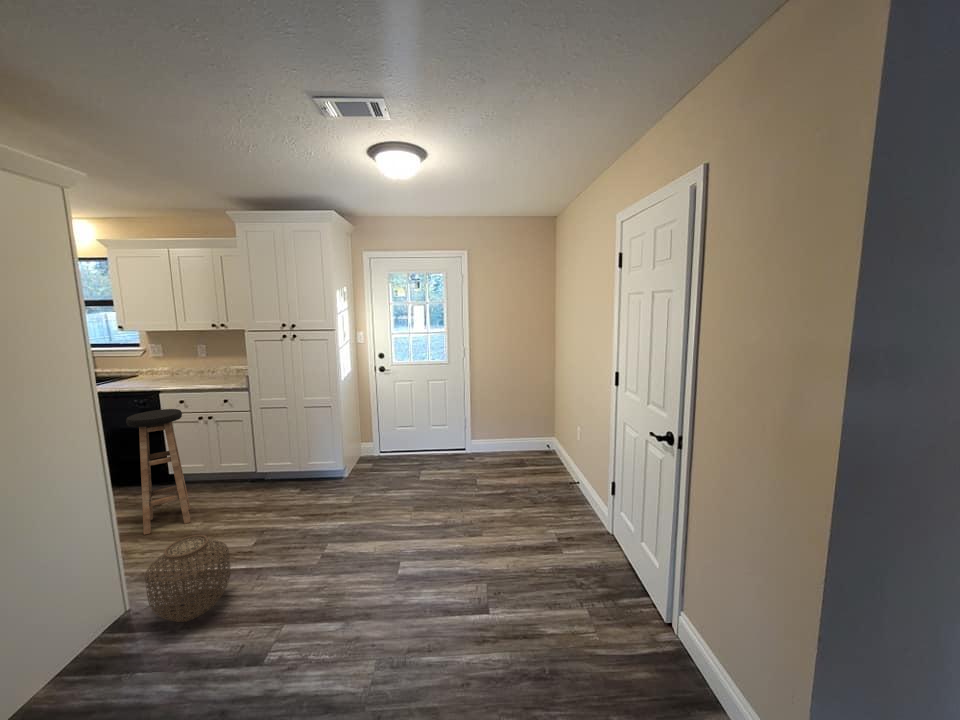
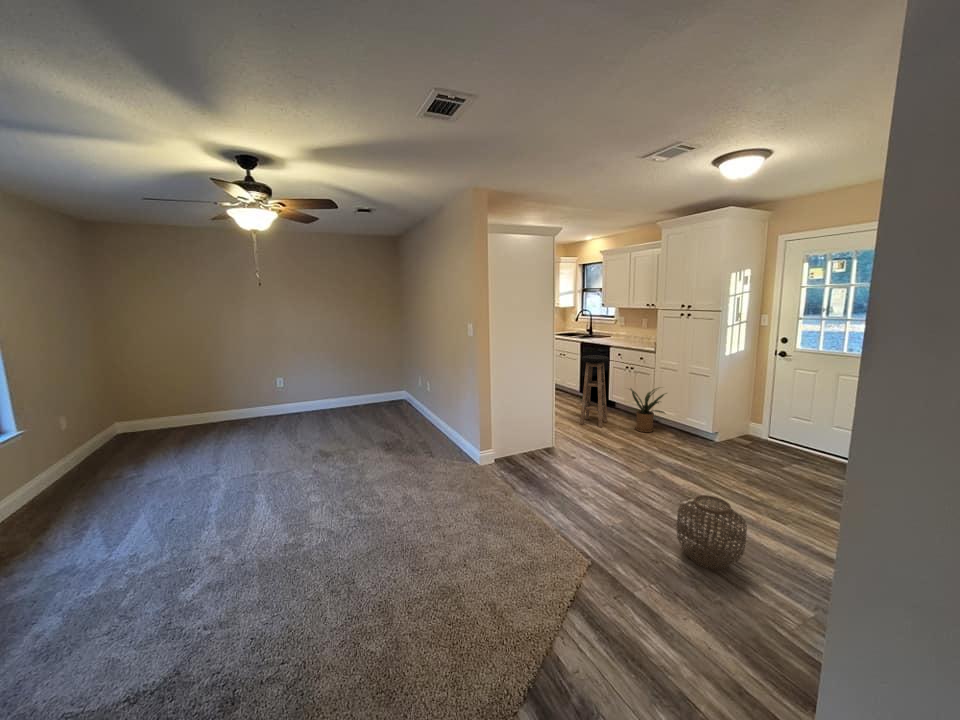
house plant: none [214,432,288,502] -> present [627,388,667,432]
woven basket: present [145,535,230,622] -> present [677,495,747,570]

